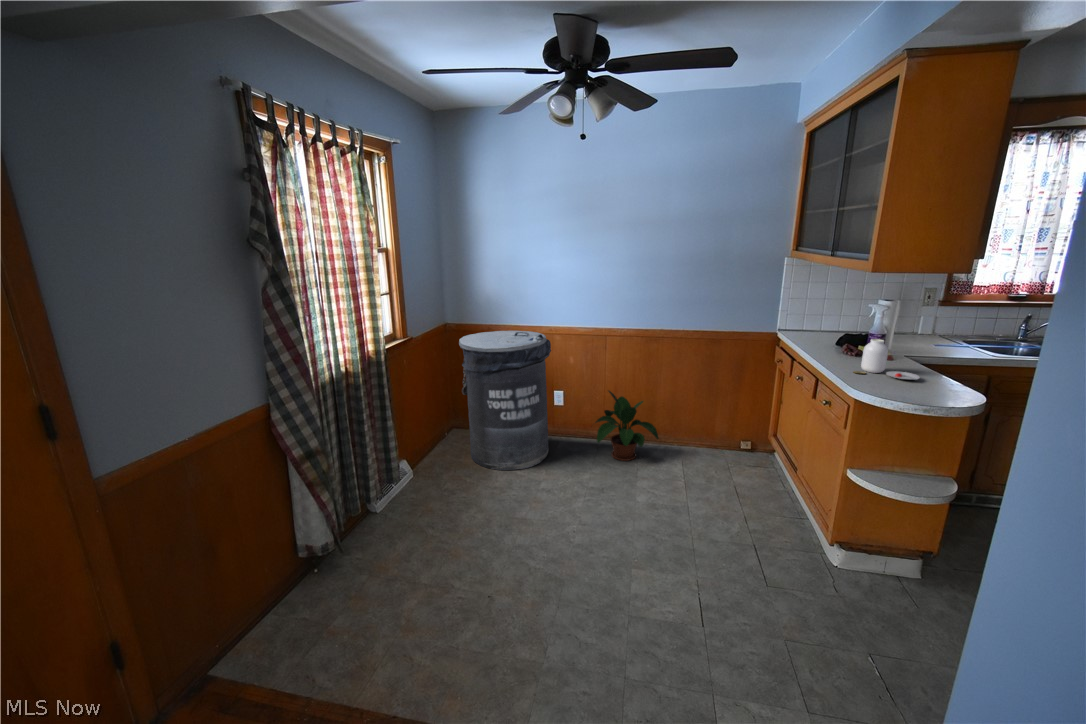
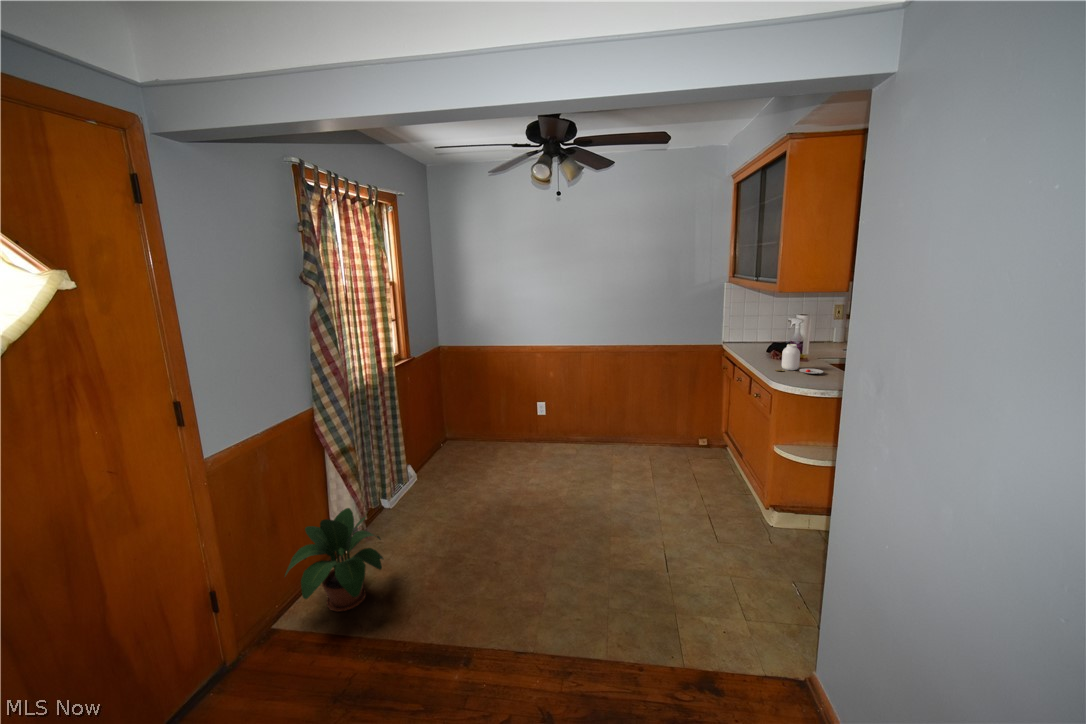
trash can: present [459,331,551,470] -> none [455,351,535,471]
potted plant: present [595,391,659,461] -> present [285,508,384,612]

